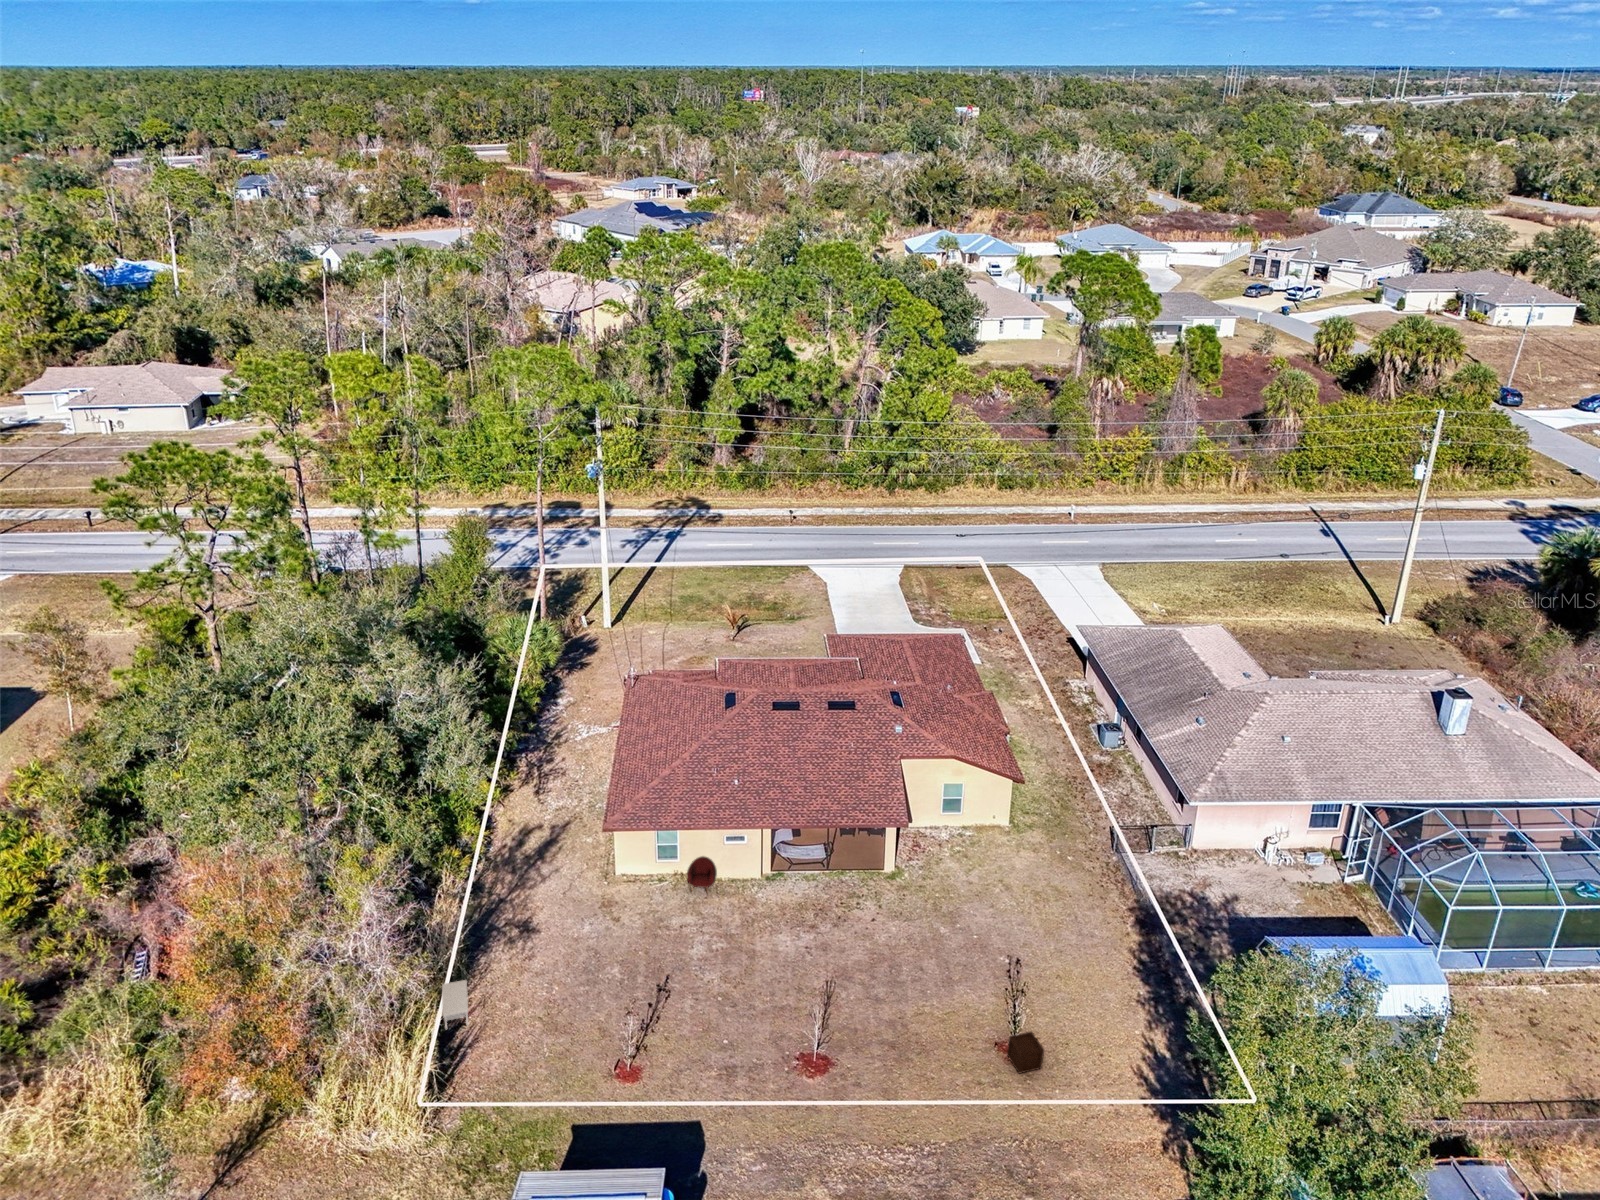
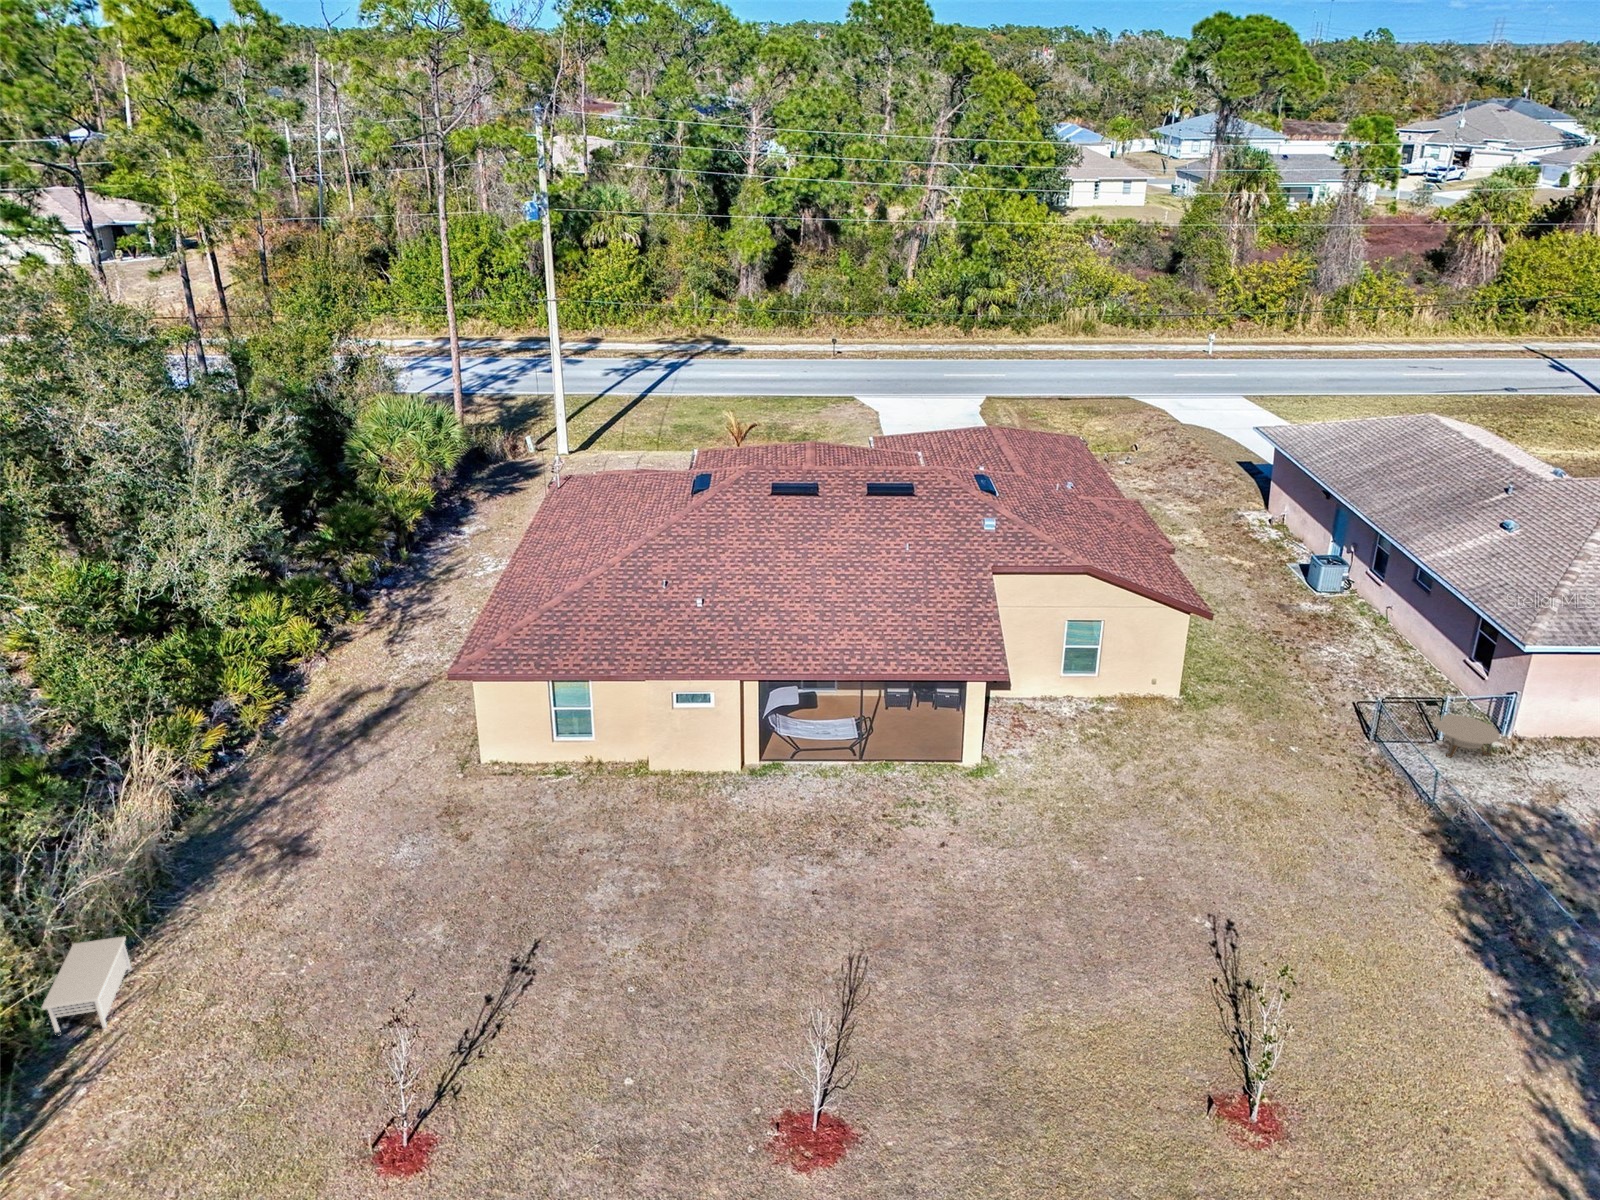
round table: none [1148,836,1182,862] -> present [1434,715,1500,757]
armchair: present [687,856,717,891] -> none [602,729,657,797]
wooden crate: present [1007,1032,1044,1073] -> none [1235,1074,1331,1170]

